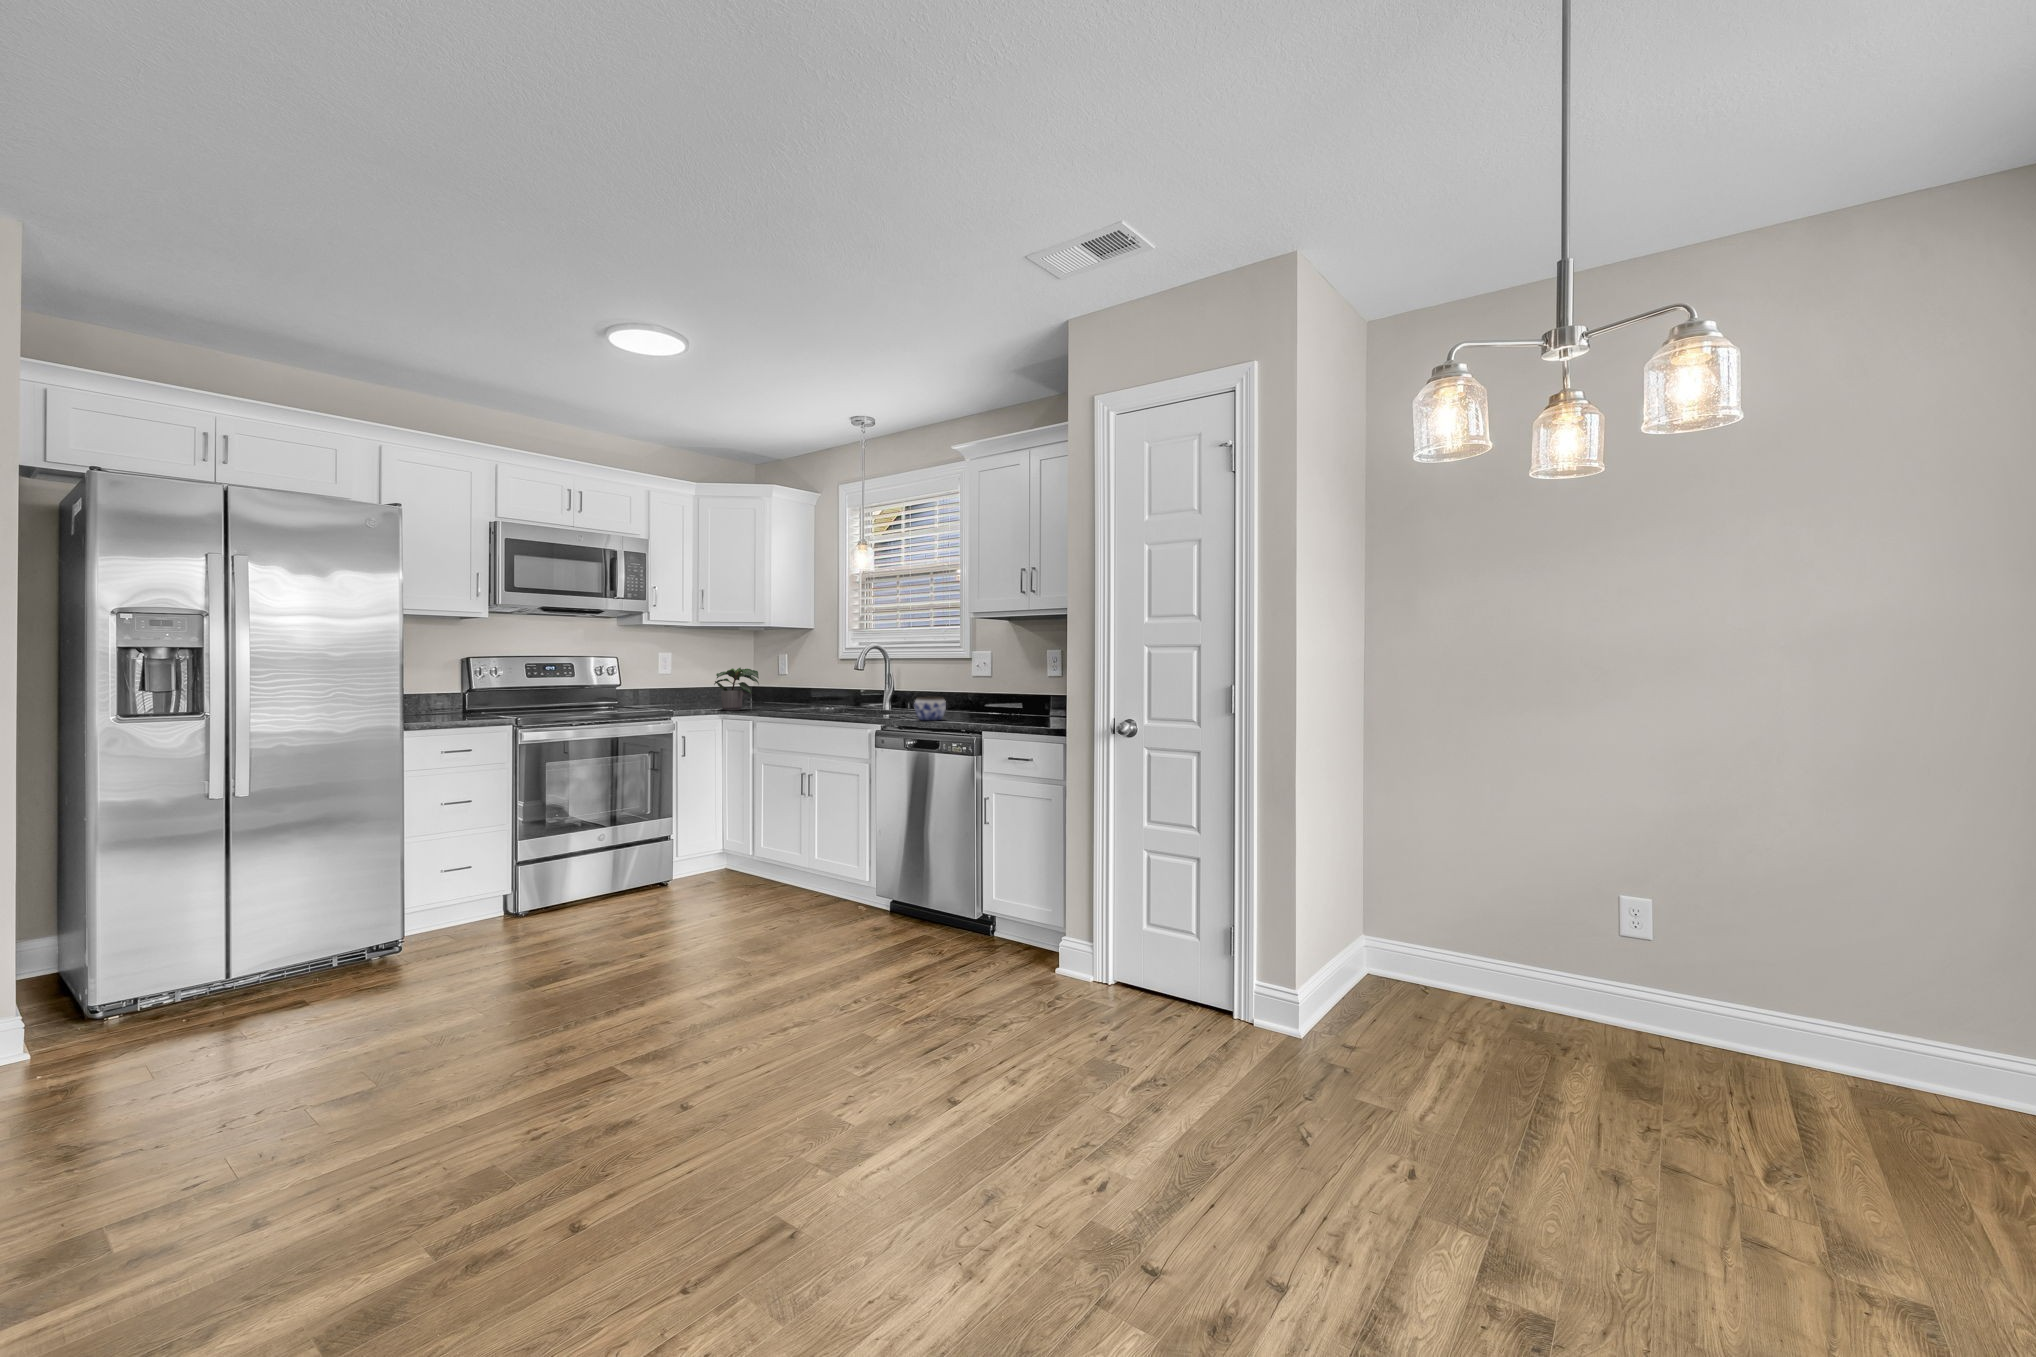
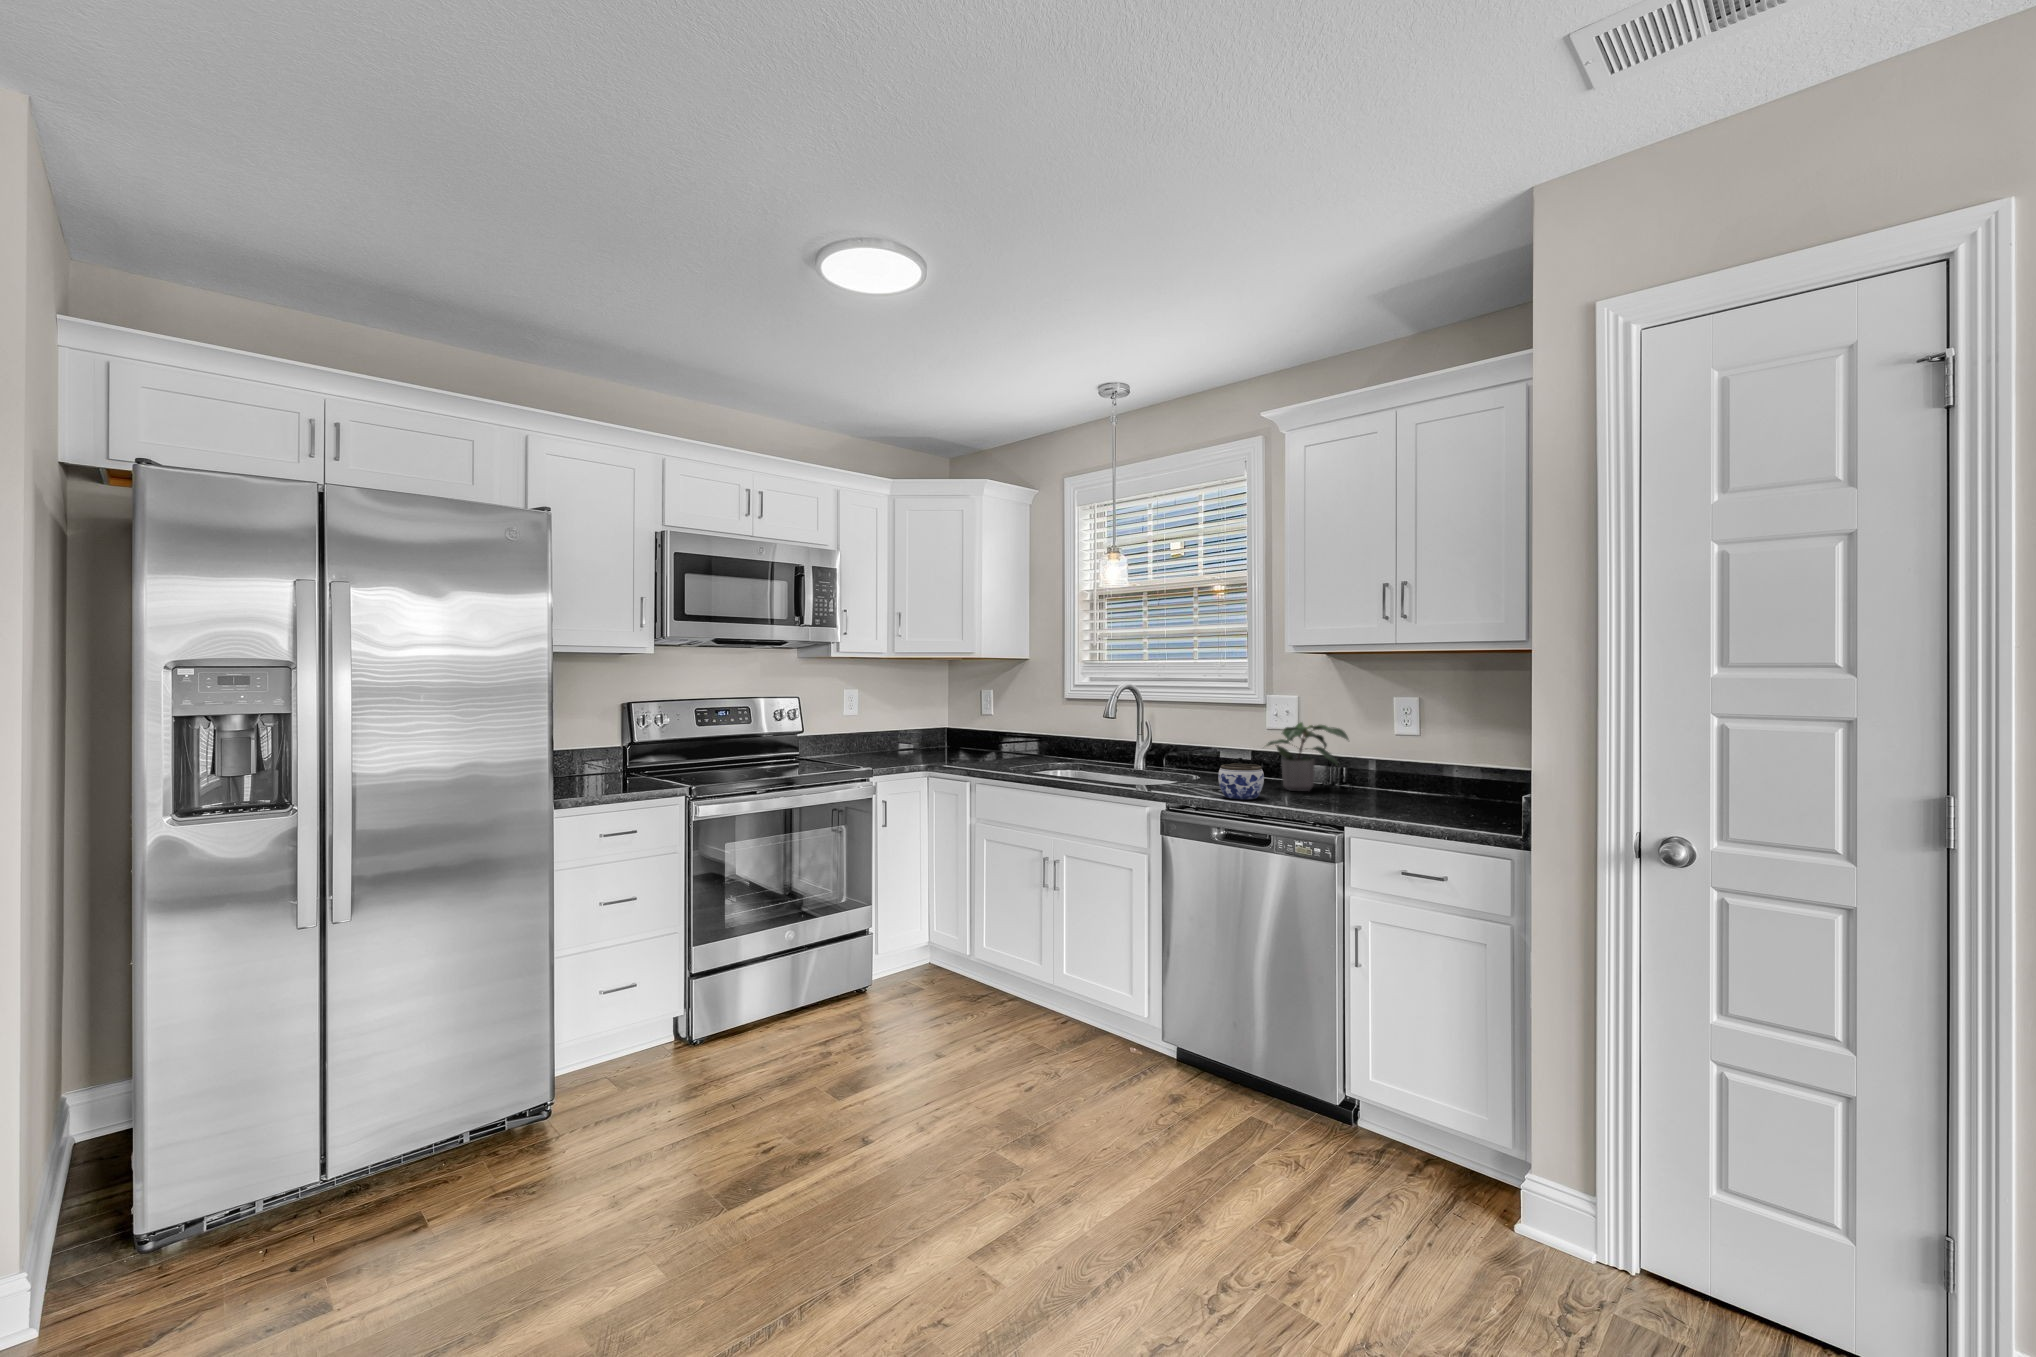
potted plant: present [714,668,759,710] -> present [1267,722,1349,791]

